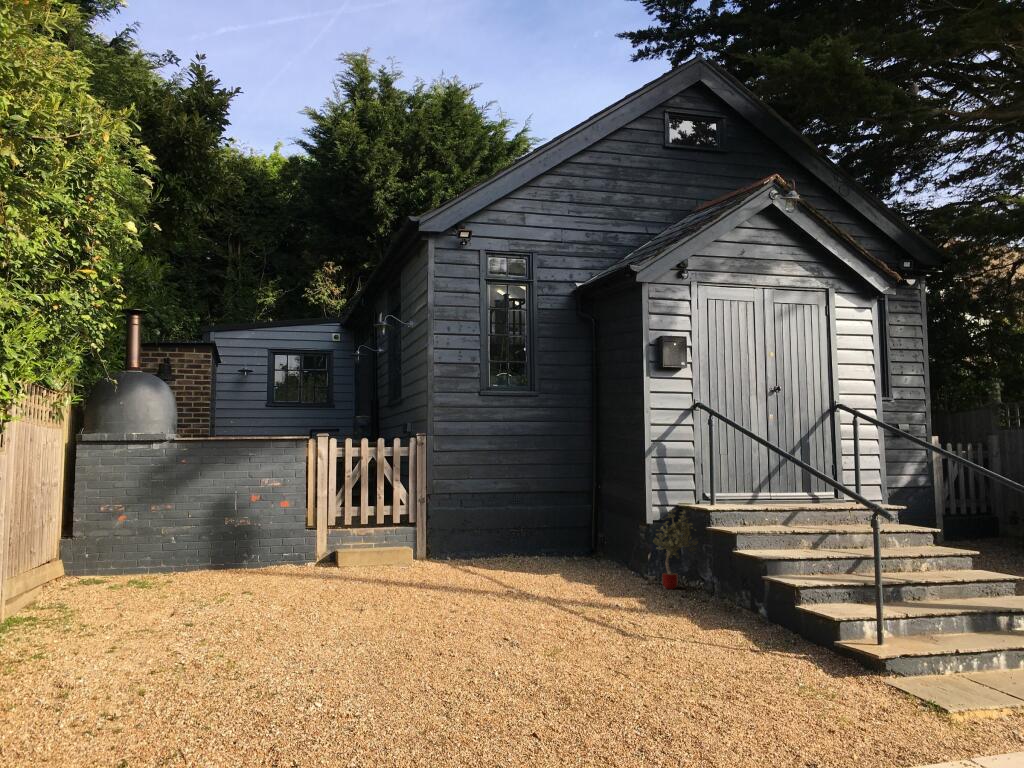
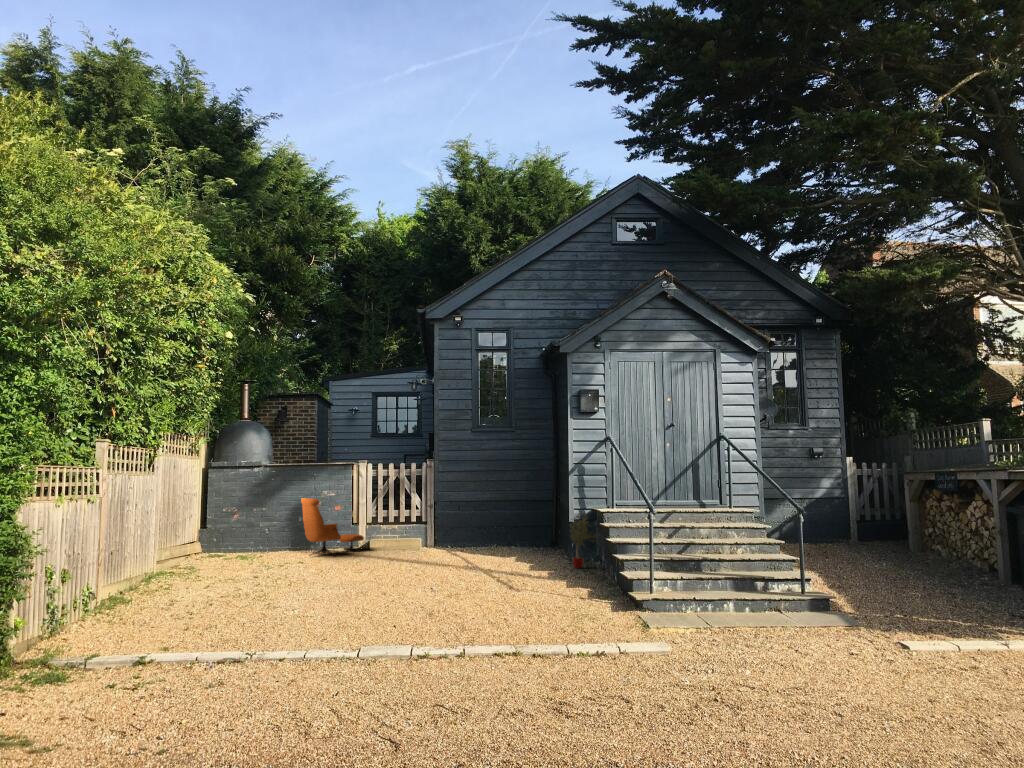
lounge chair: none [242,490,330,580] -> present [301,498,364,556]

